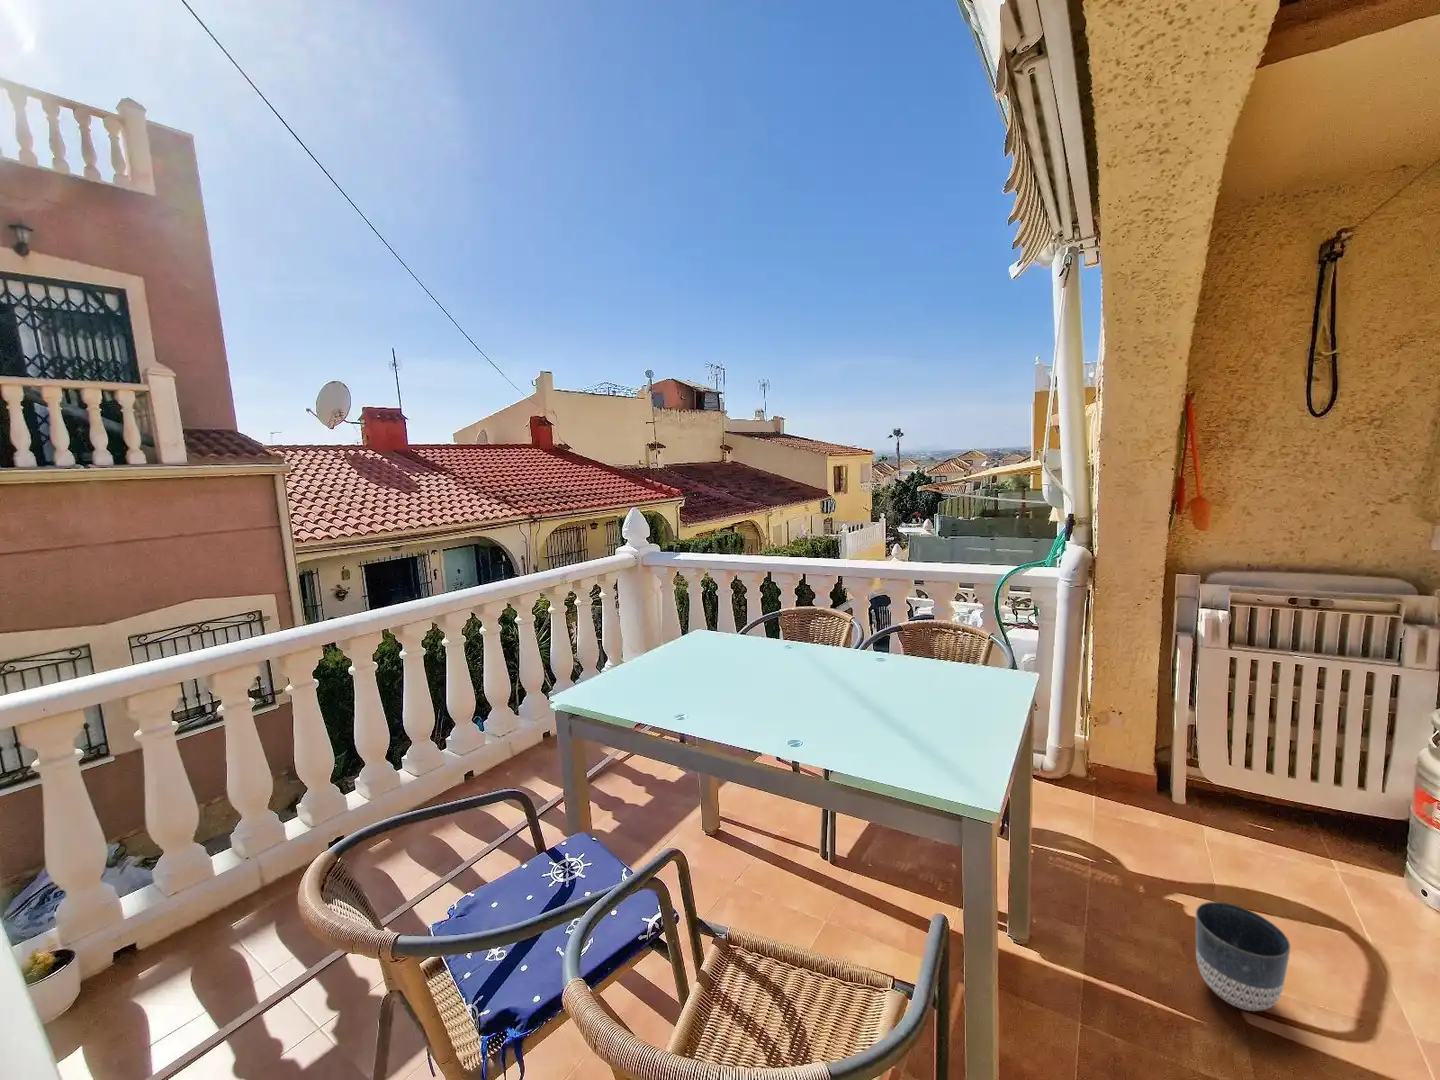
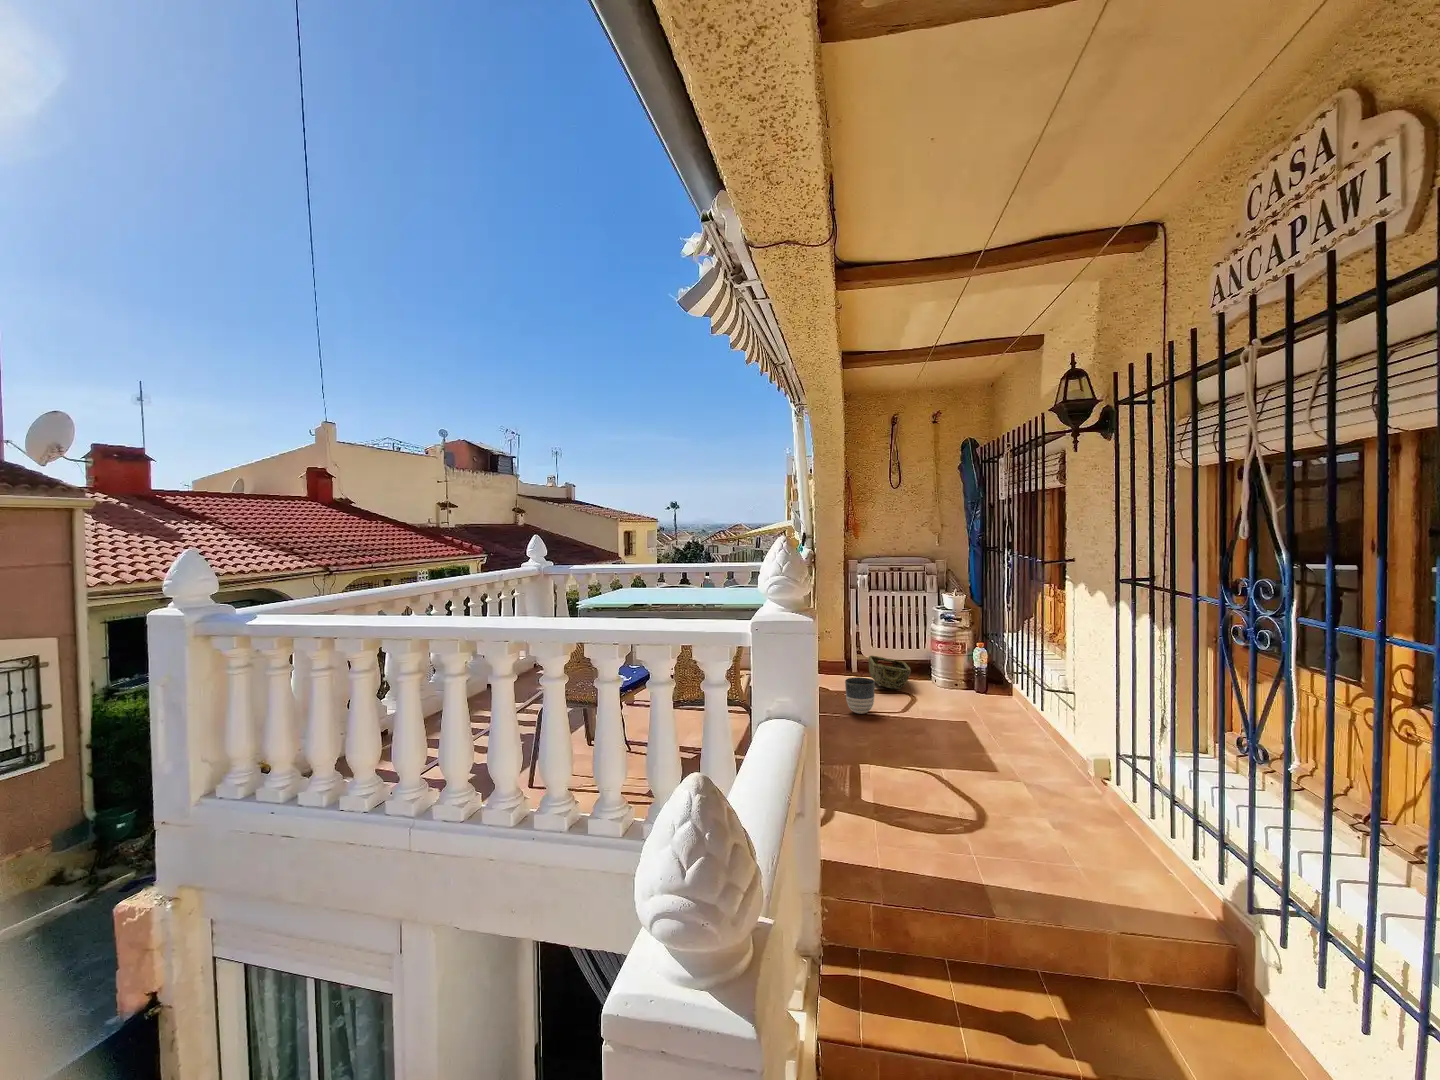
woven basket: none [1222,783,1360,897] -> present [869,656,911,689]

